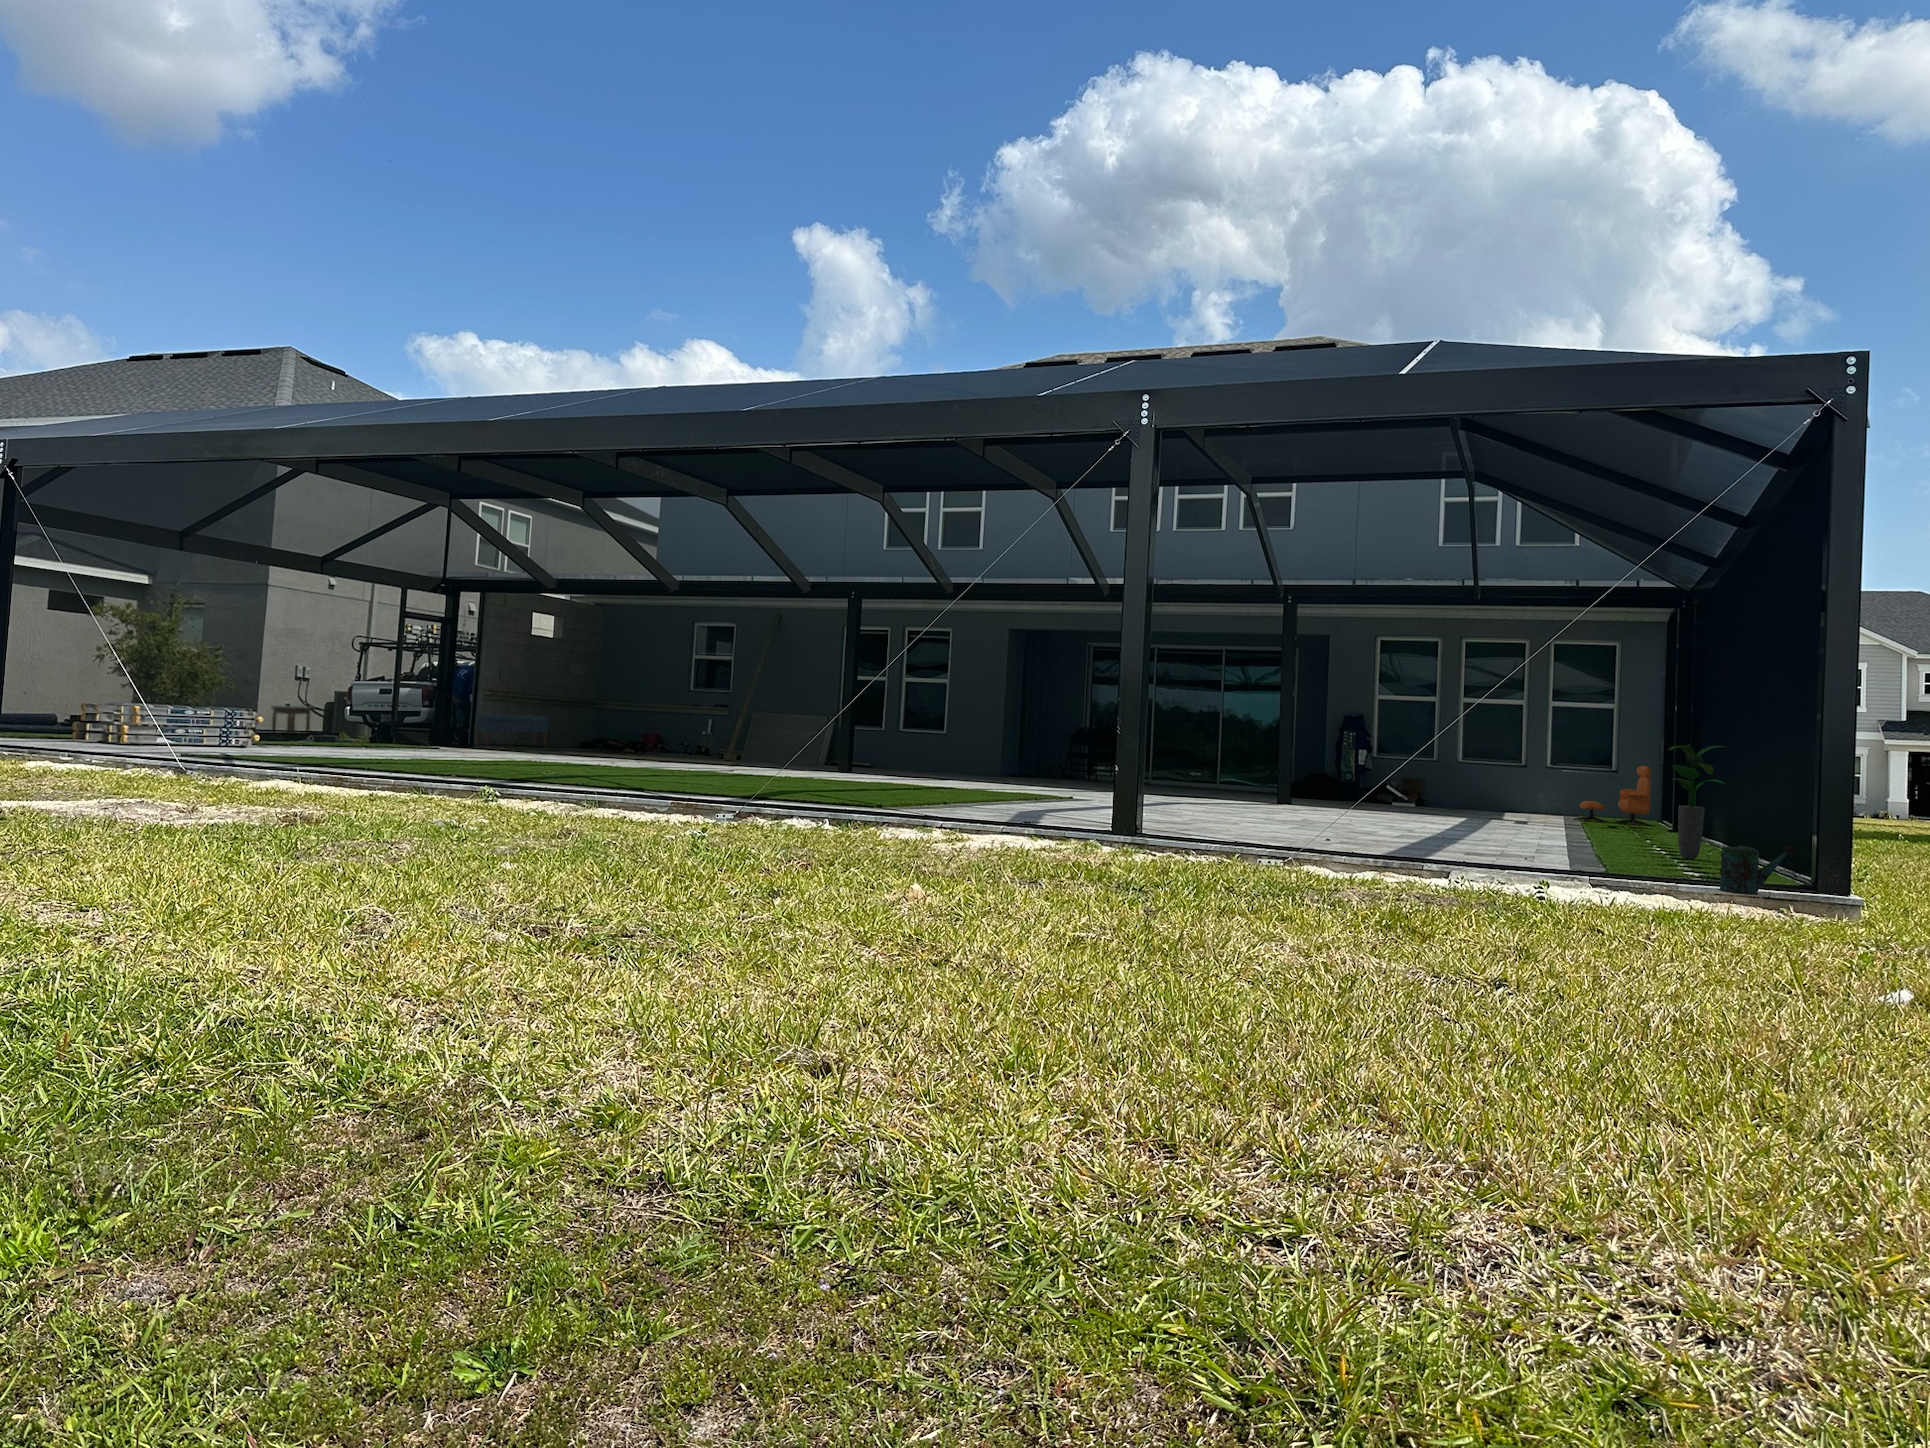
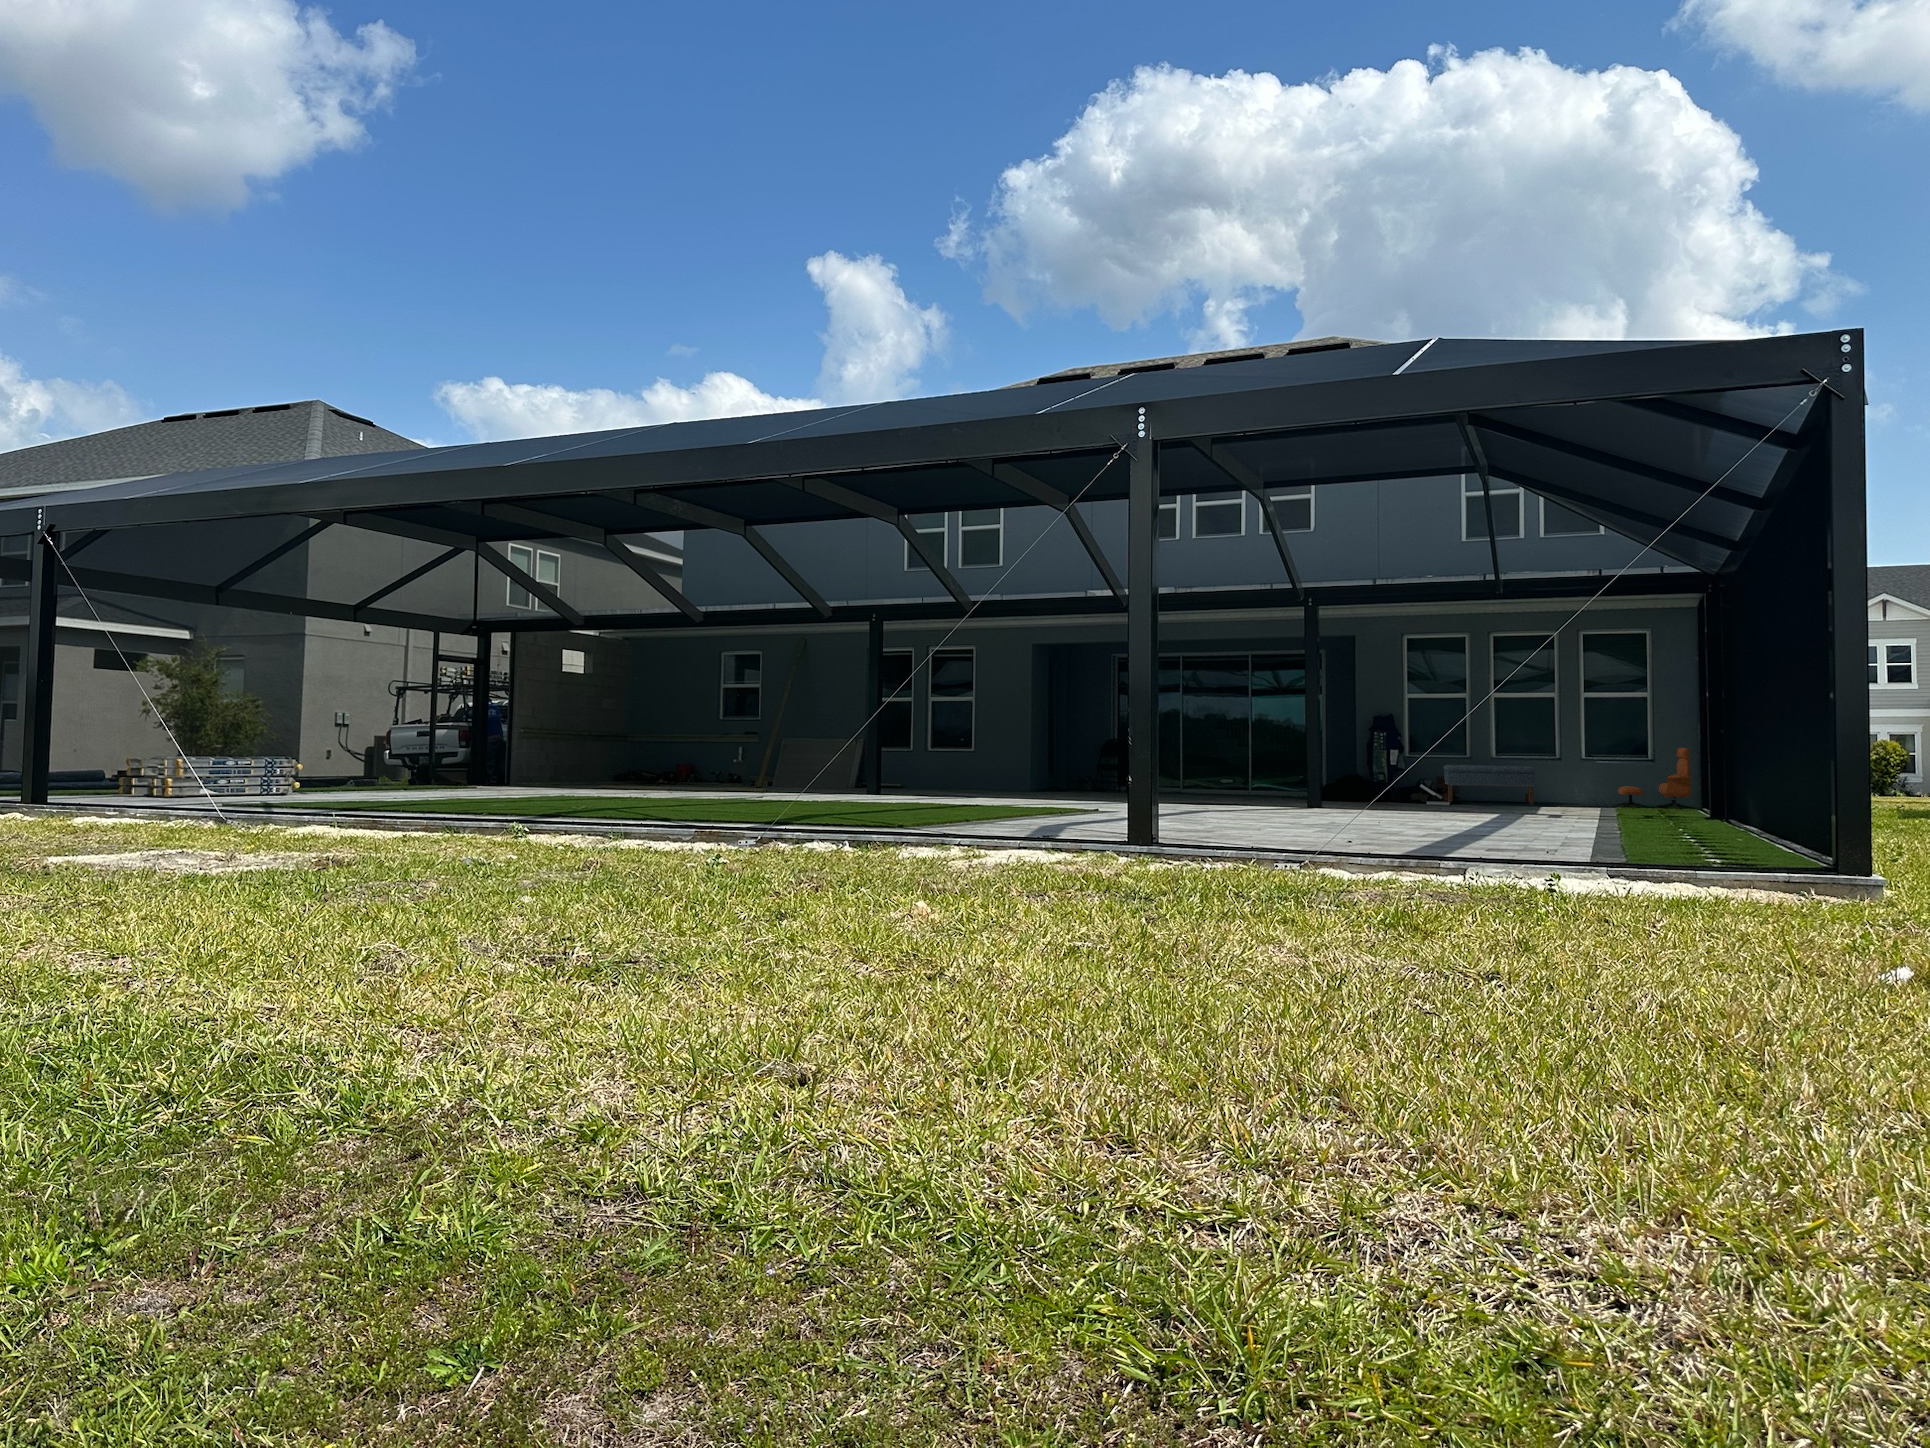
side table: present [271,706,312,734] -> none [306,754,346,782]
bench: present [476,715,549,745] -> present [1443,765,1535,805]
potted plant: present [1669,745,1725,859] -> none [1697,724,1759,841]
watering can: present [1707,845,1796,894] -> none [1731,822,1823,874]

